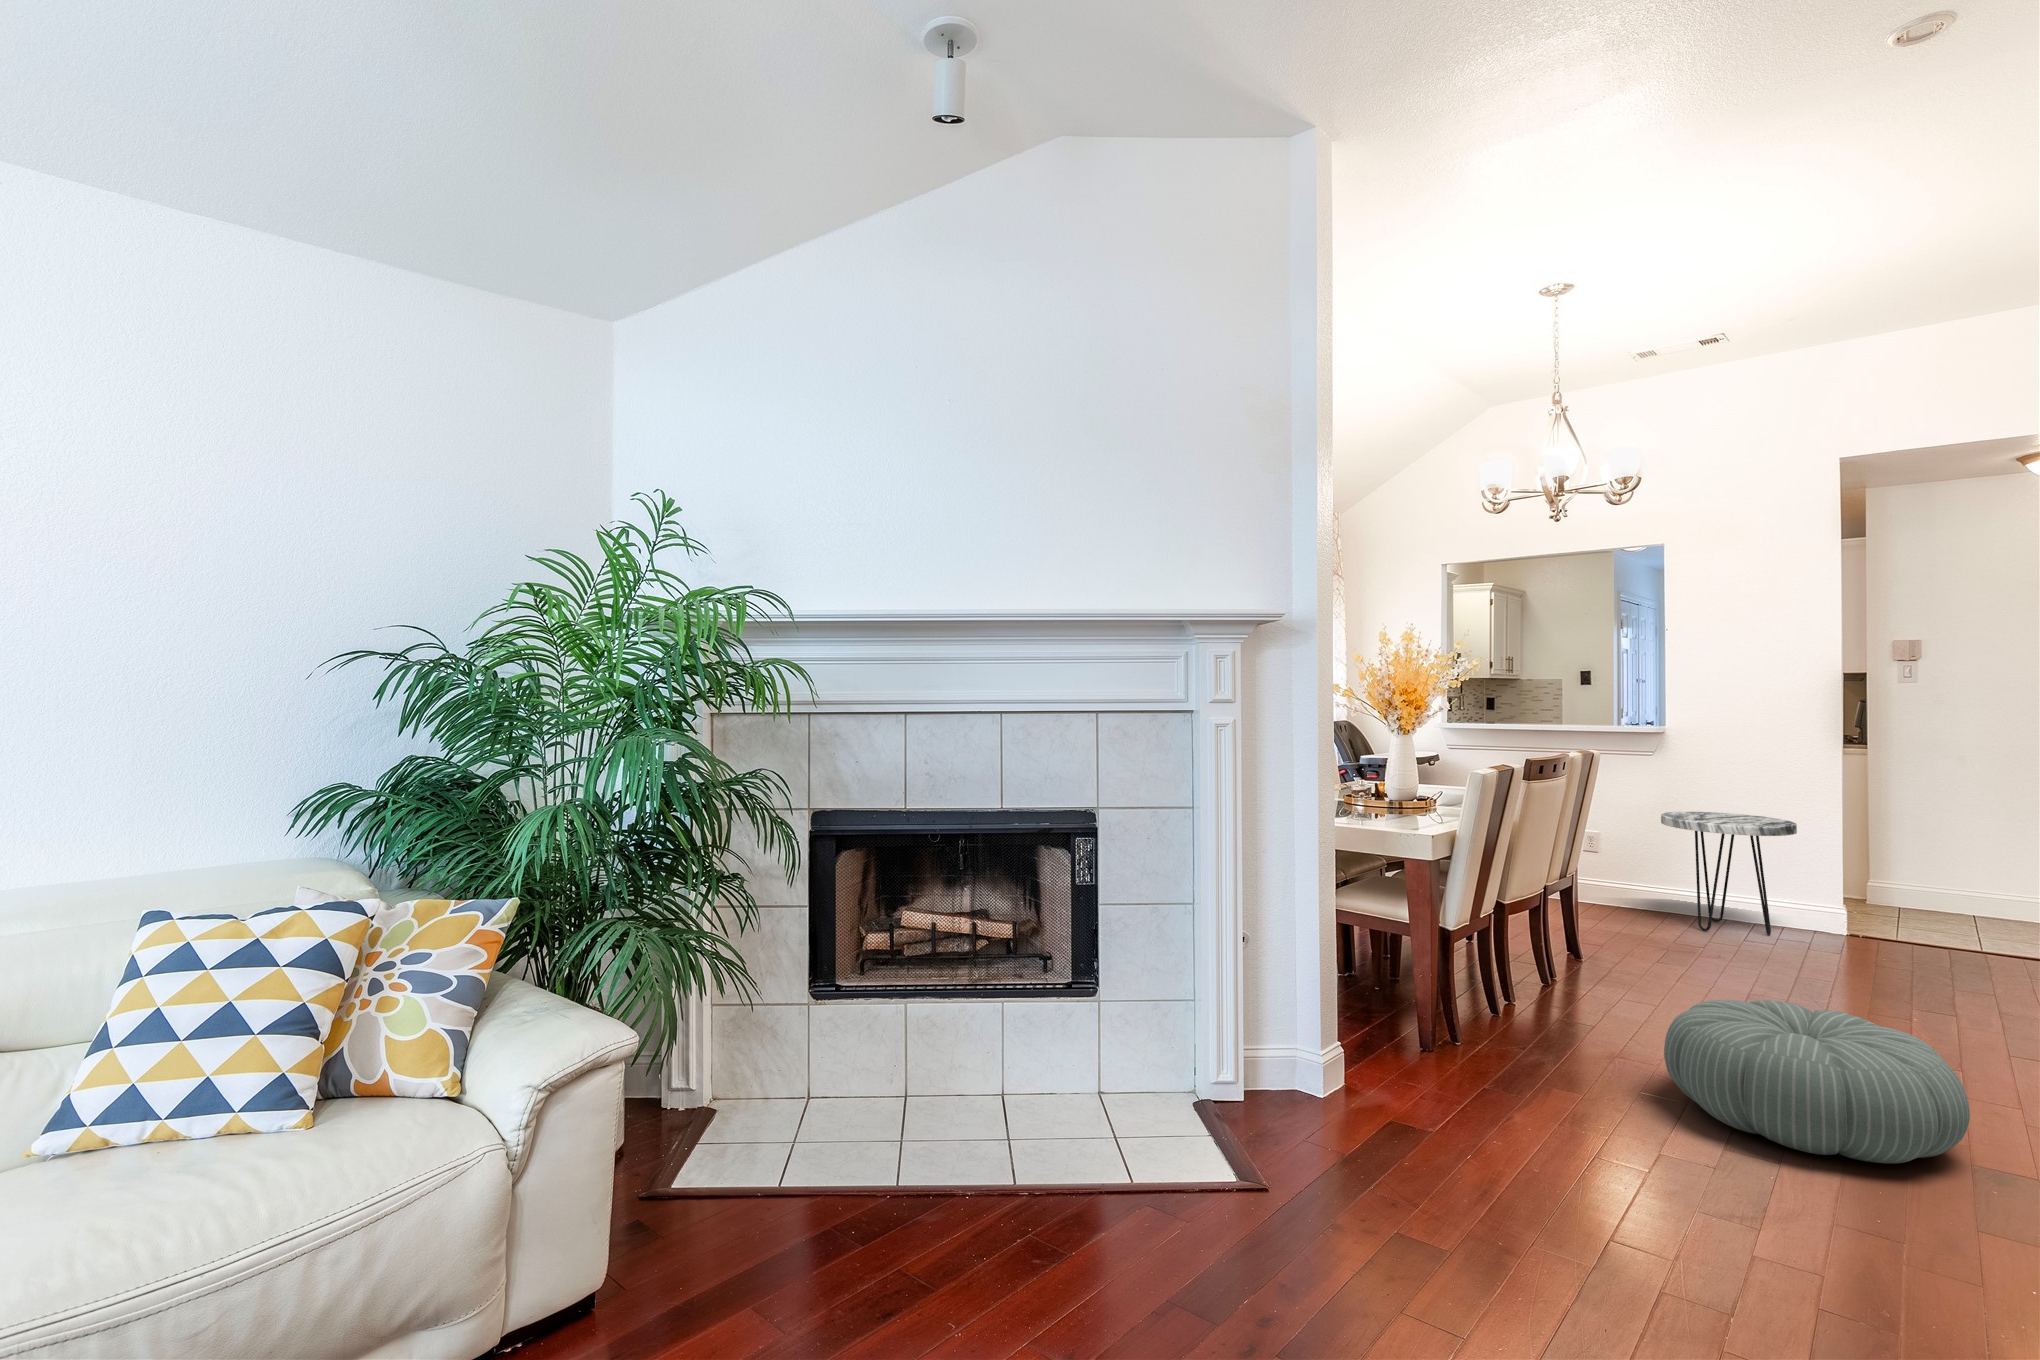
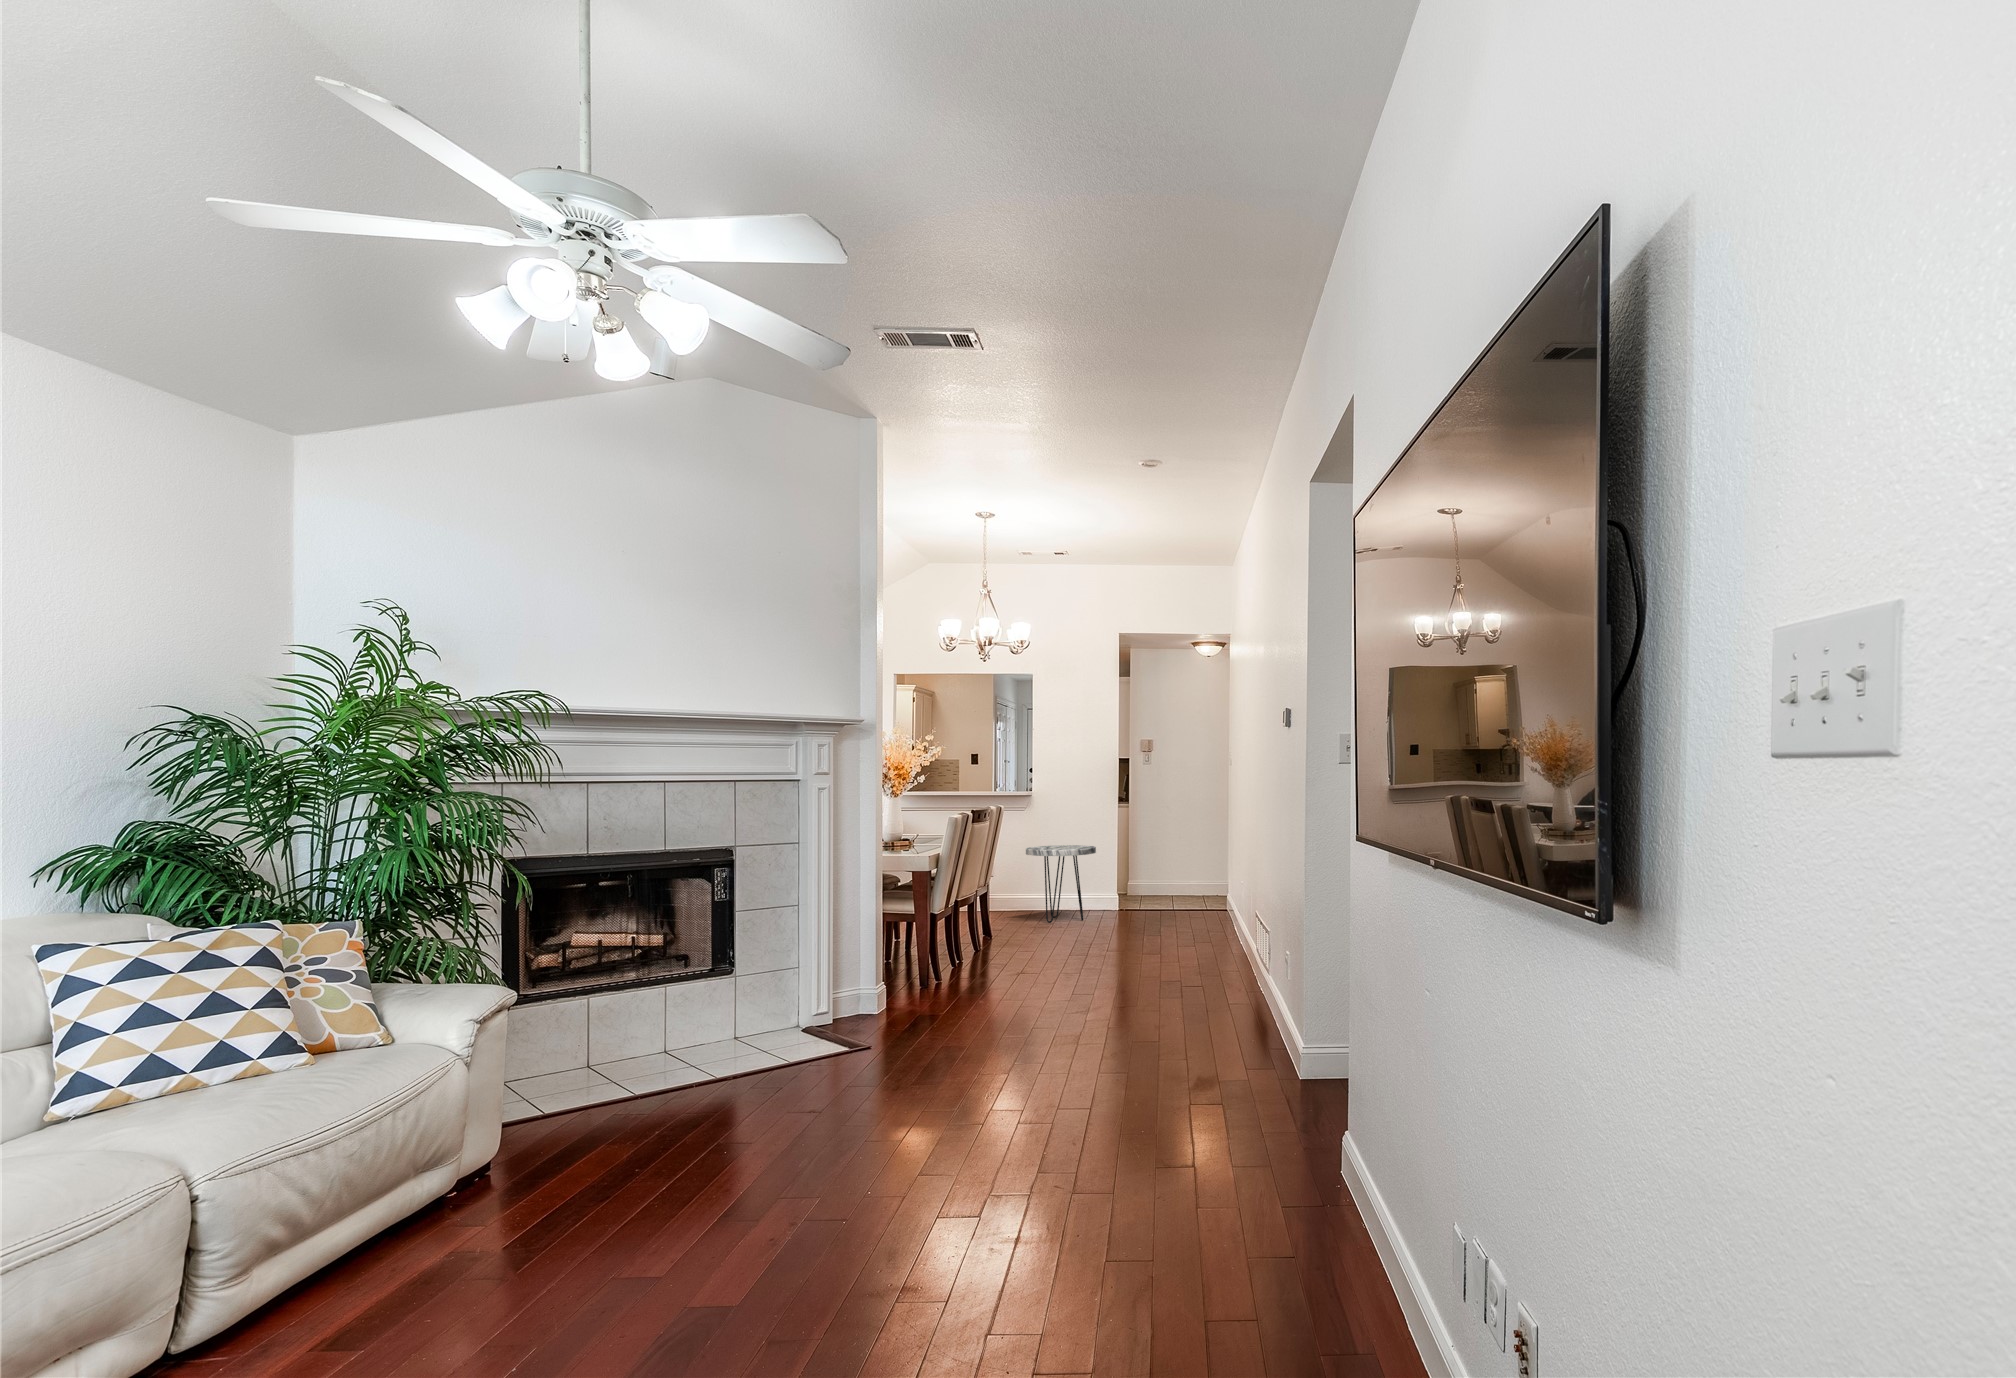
pouf: present [1664,1000,1970,1164] -> none [1047,927,1171,995]

